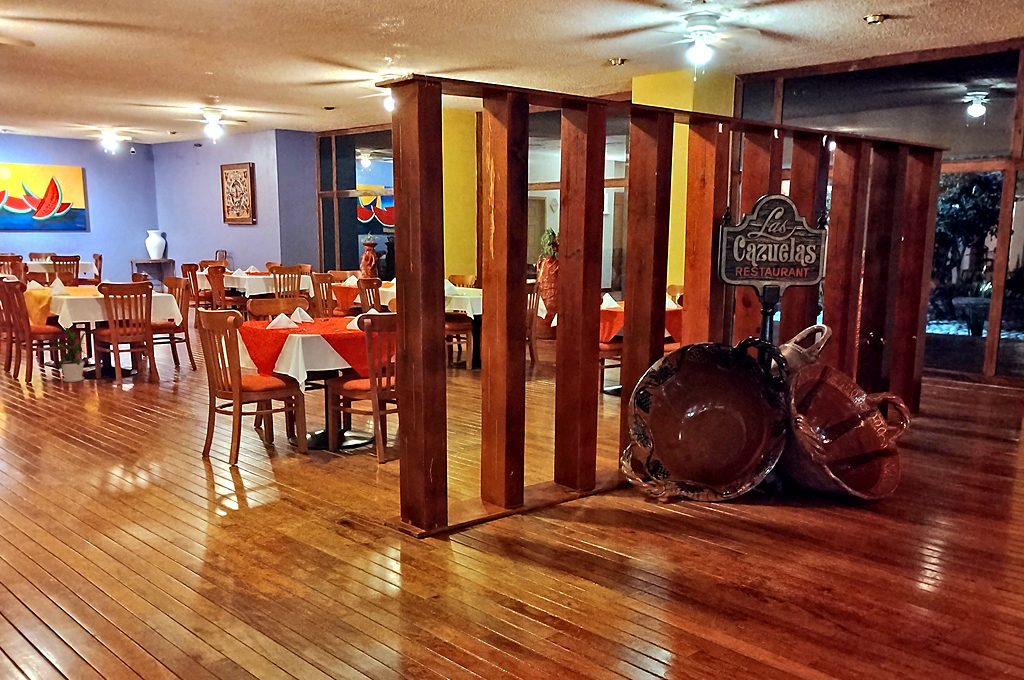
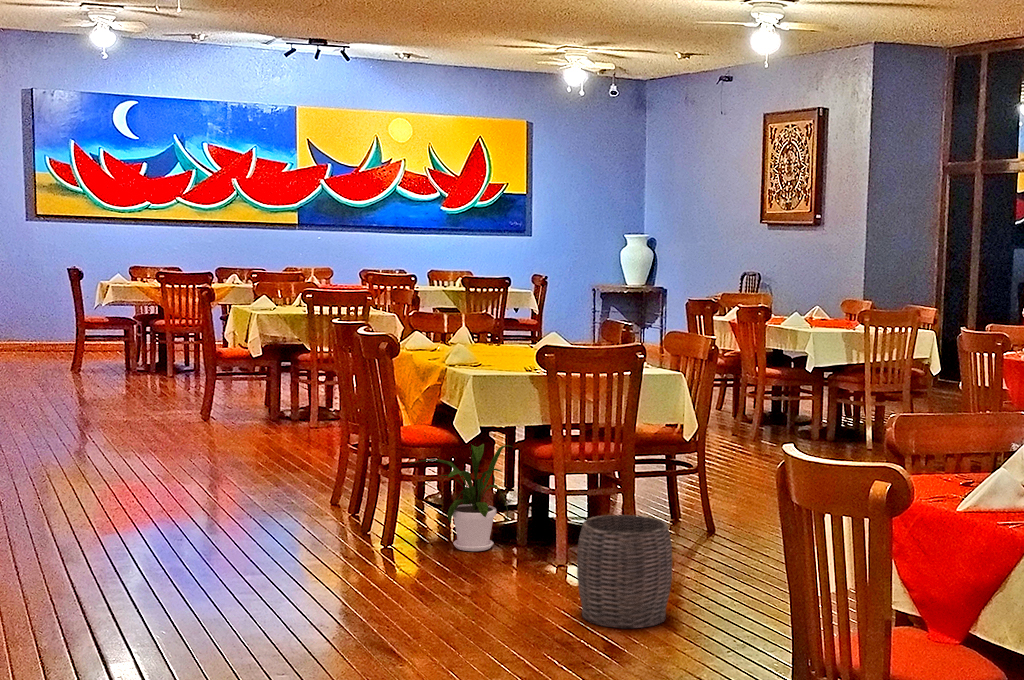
woven basket: none [126,354,170,399] -> present [577,515,672,628]

